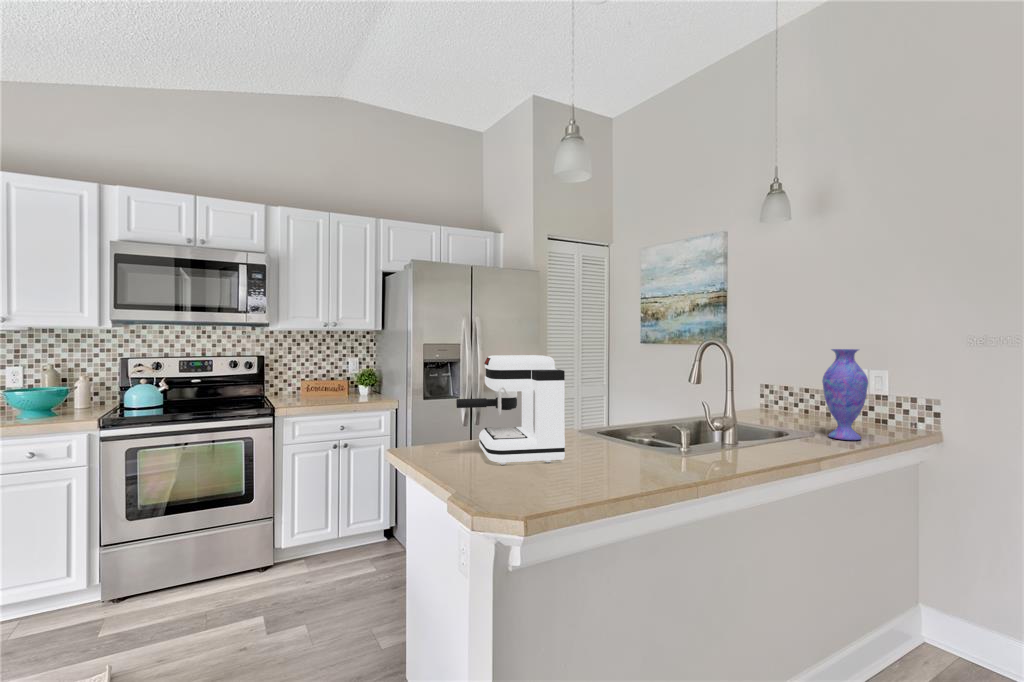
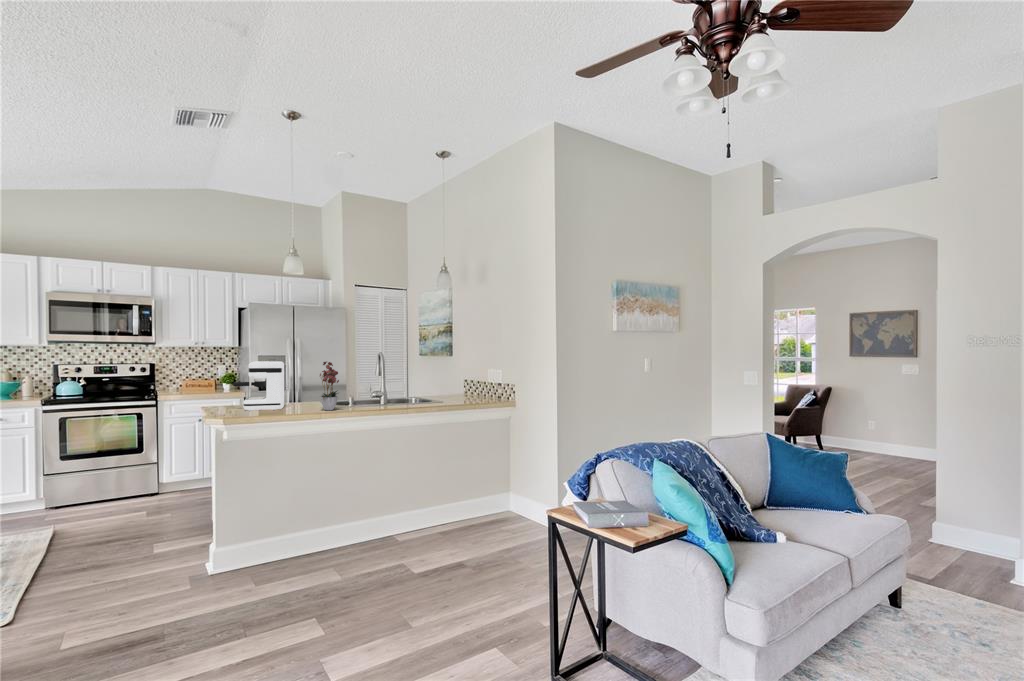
vase: present [822,349,868,440] -> none [441,358,461,403]
flower arrangement: none [636,351,703,465] -> present [320,362,339,410]

